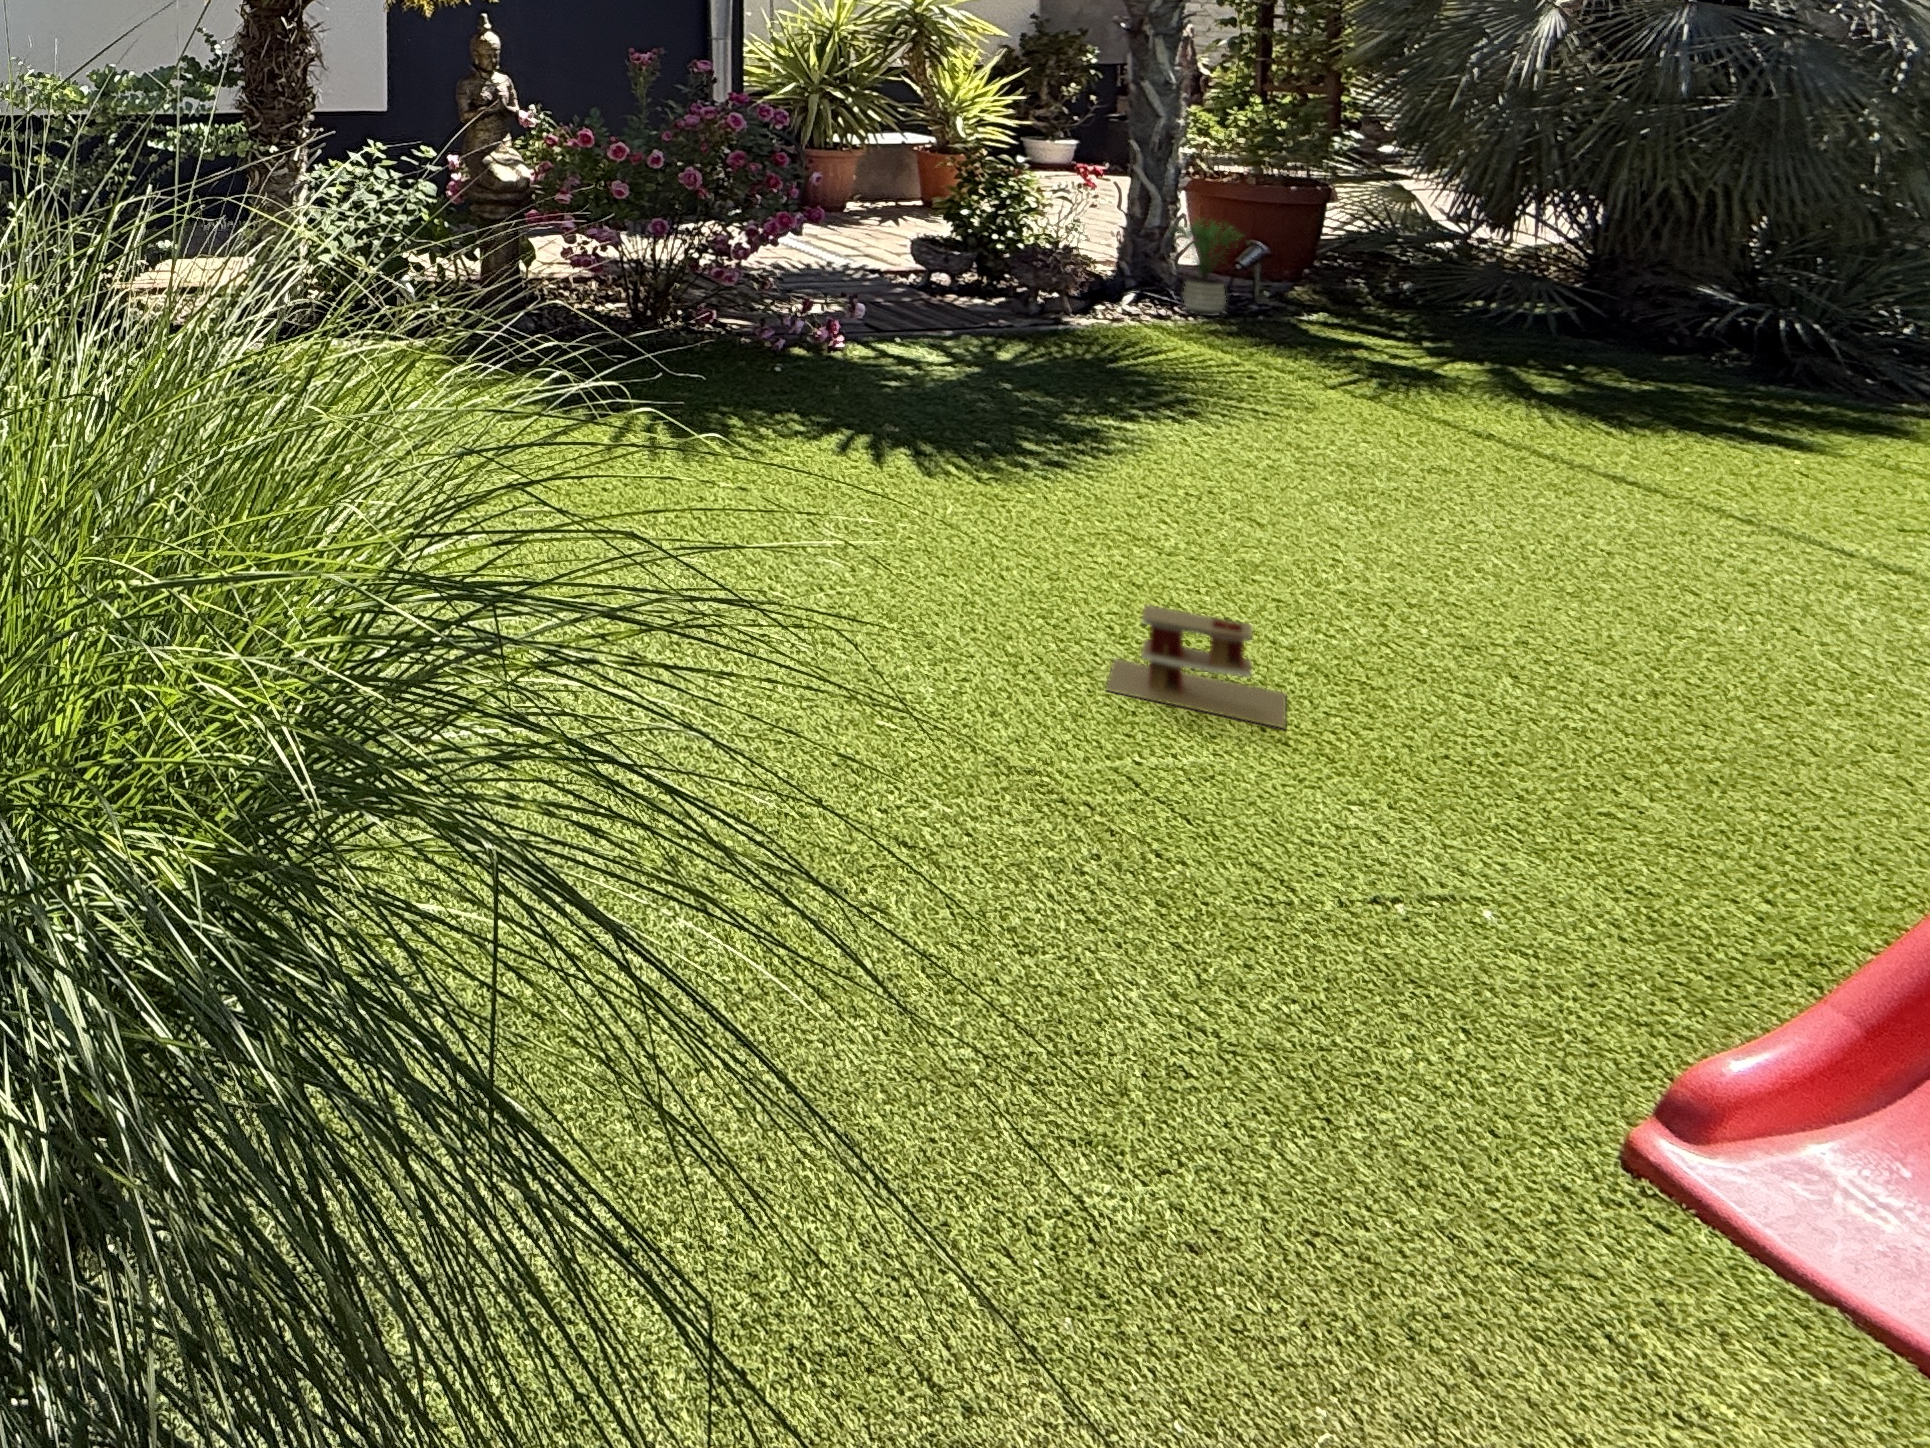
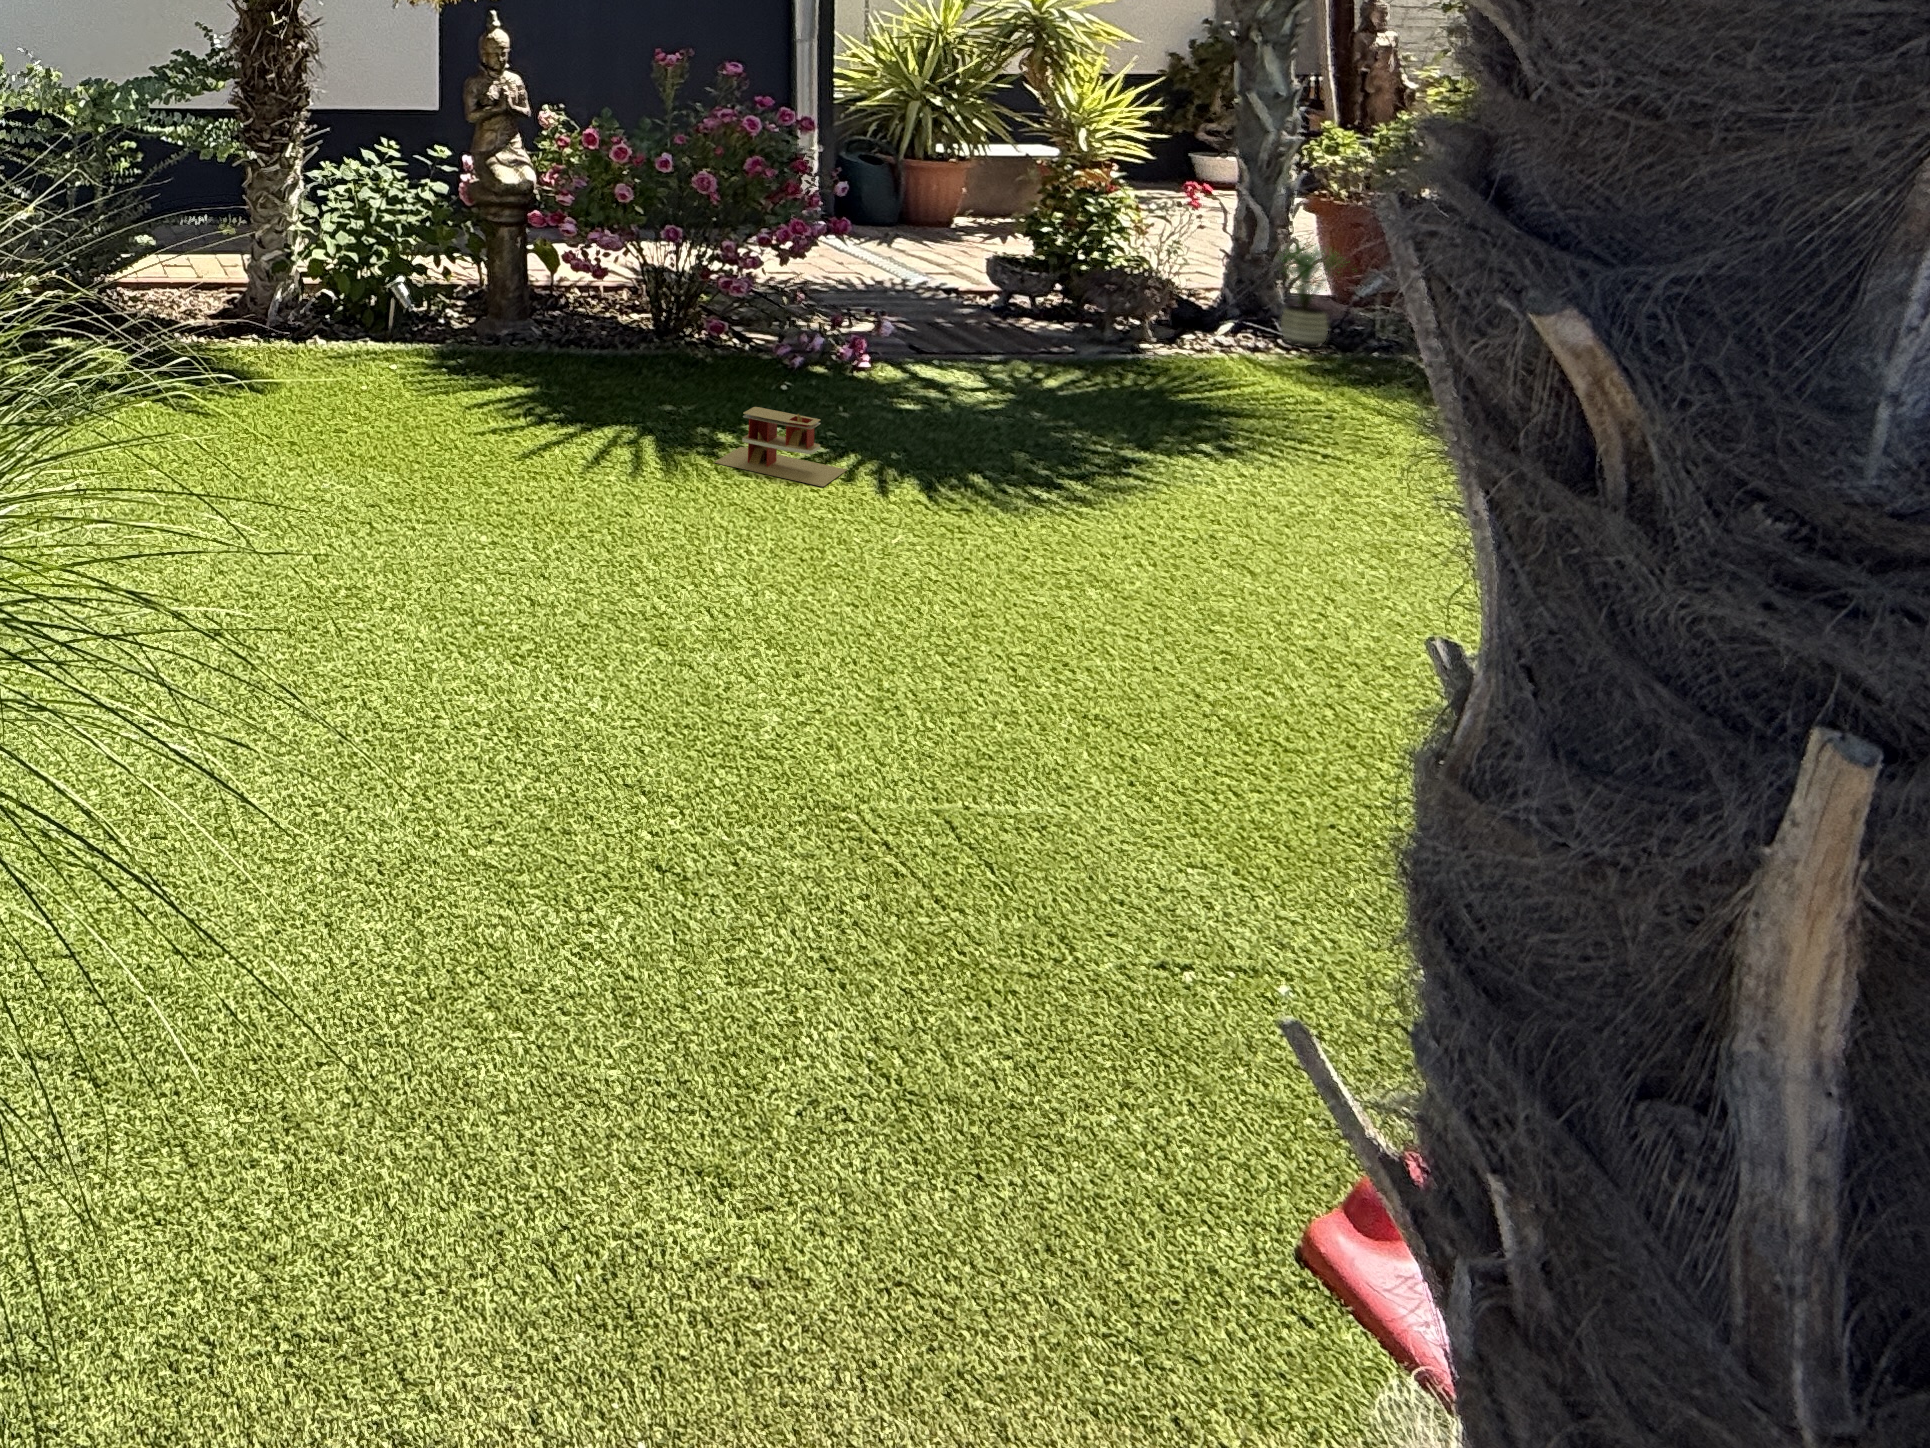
toy house: present [1107,605,1286,728] -> present [714,407,847,486]

